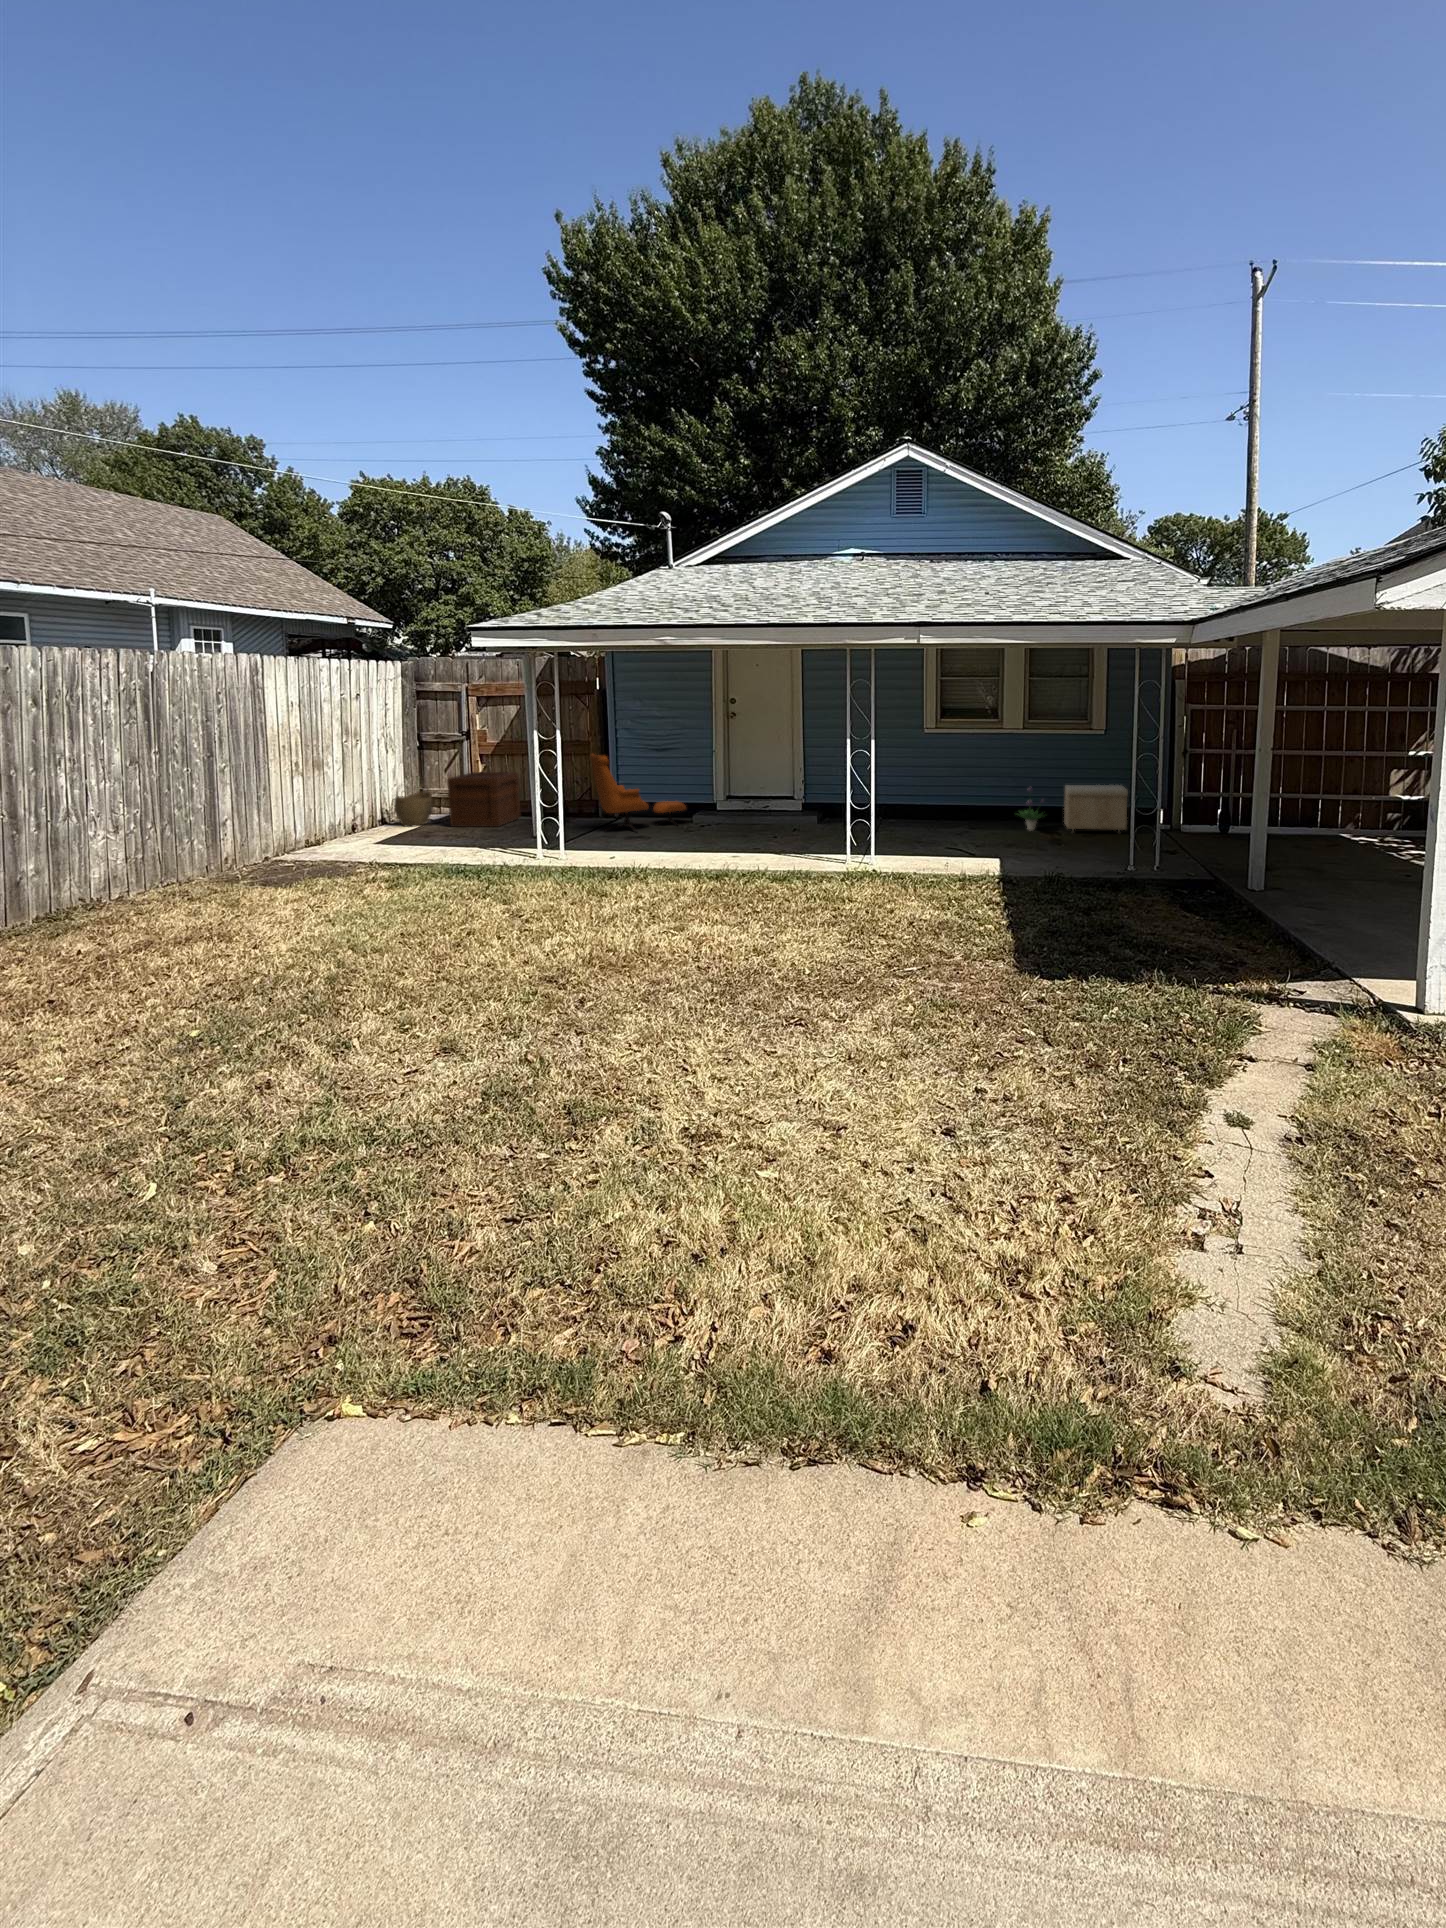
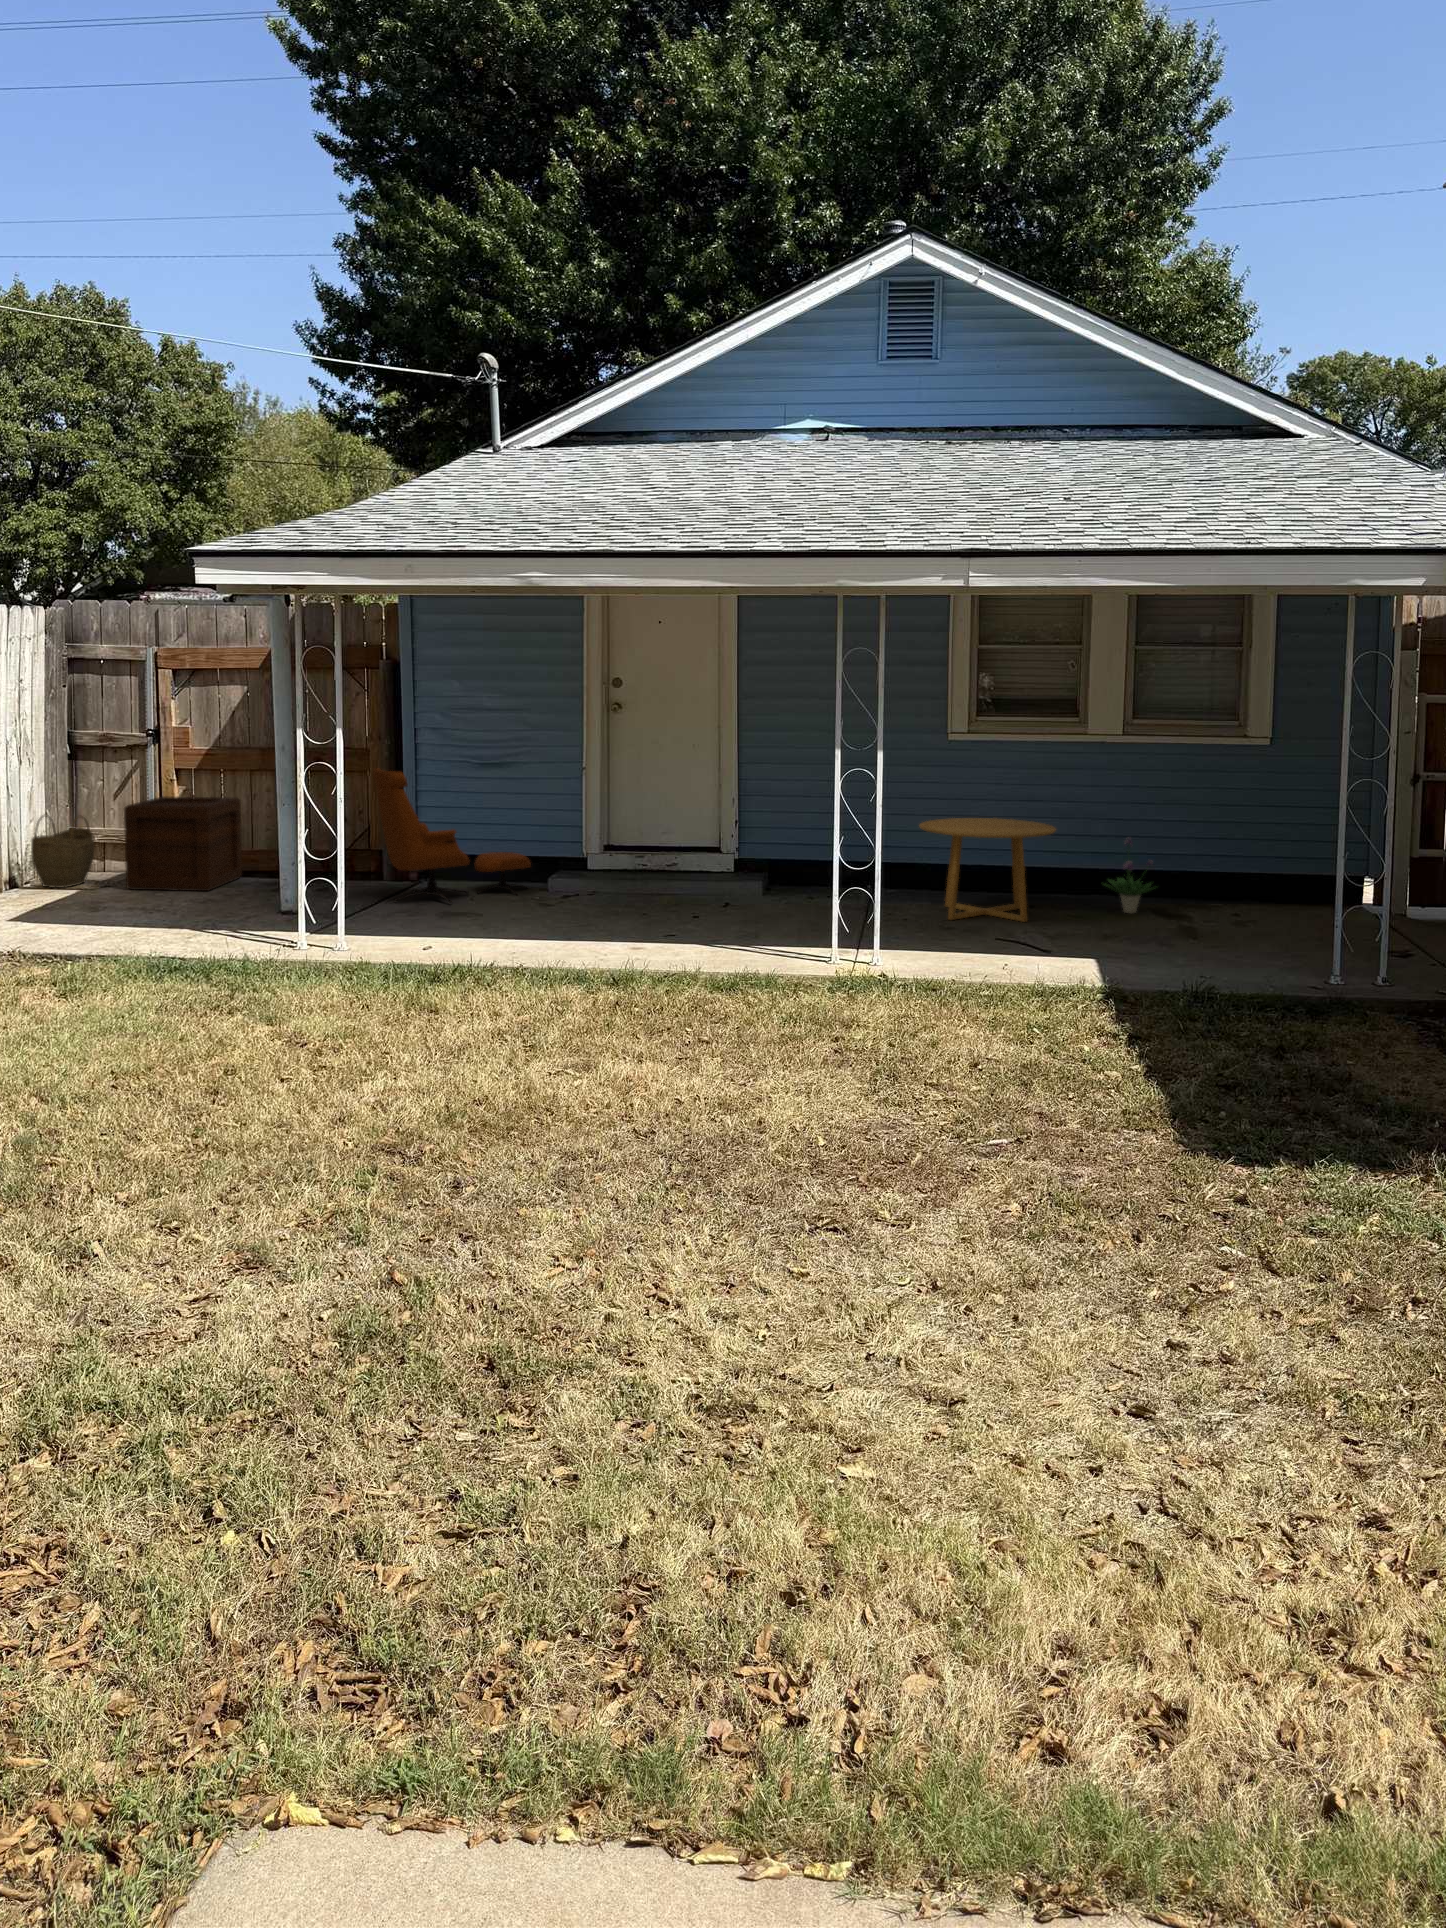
round table: none [907,777,987,837] -> present [919,818,1056,922]
storage bench: present [1064,785,1128,832] -> none [1186,836,1301,921]

